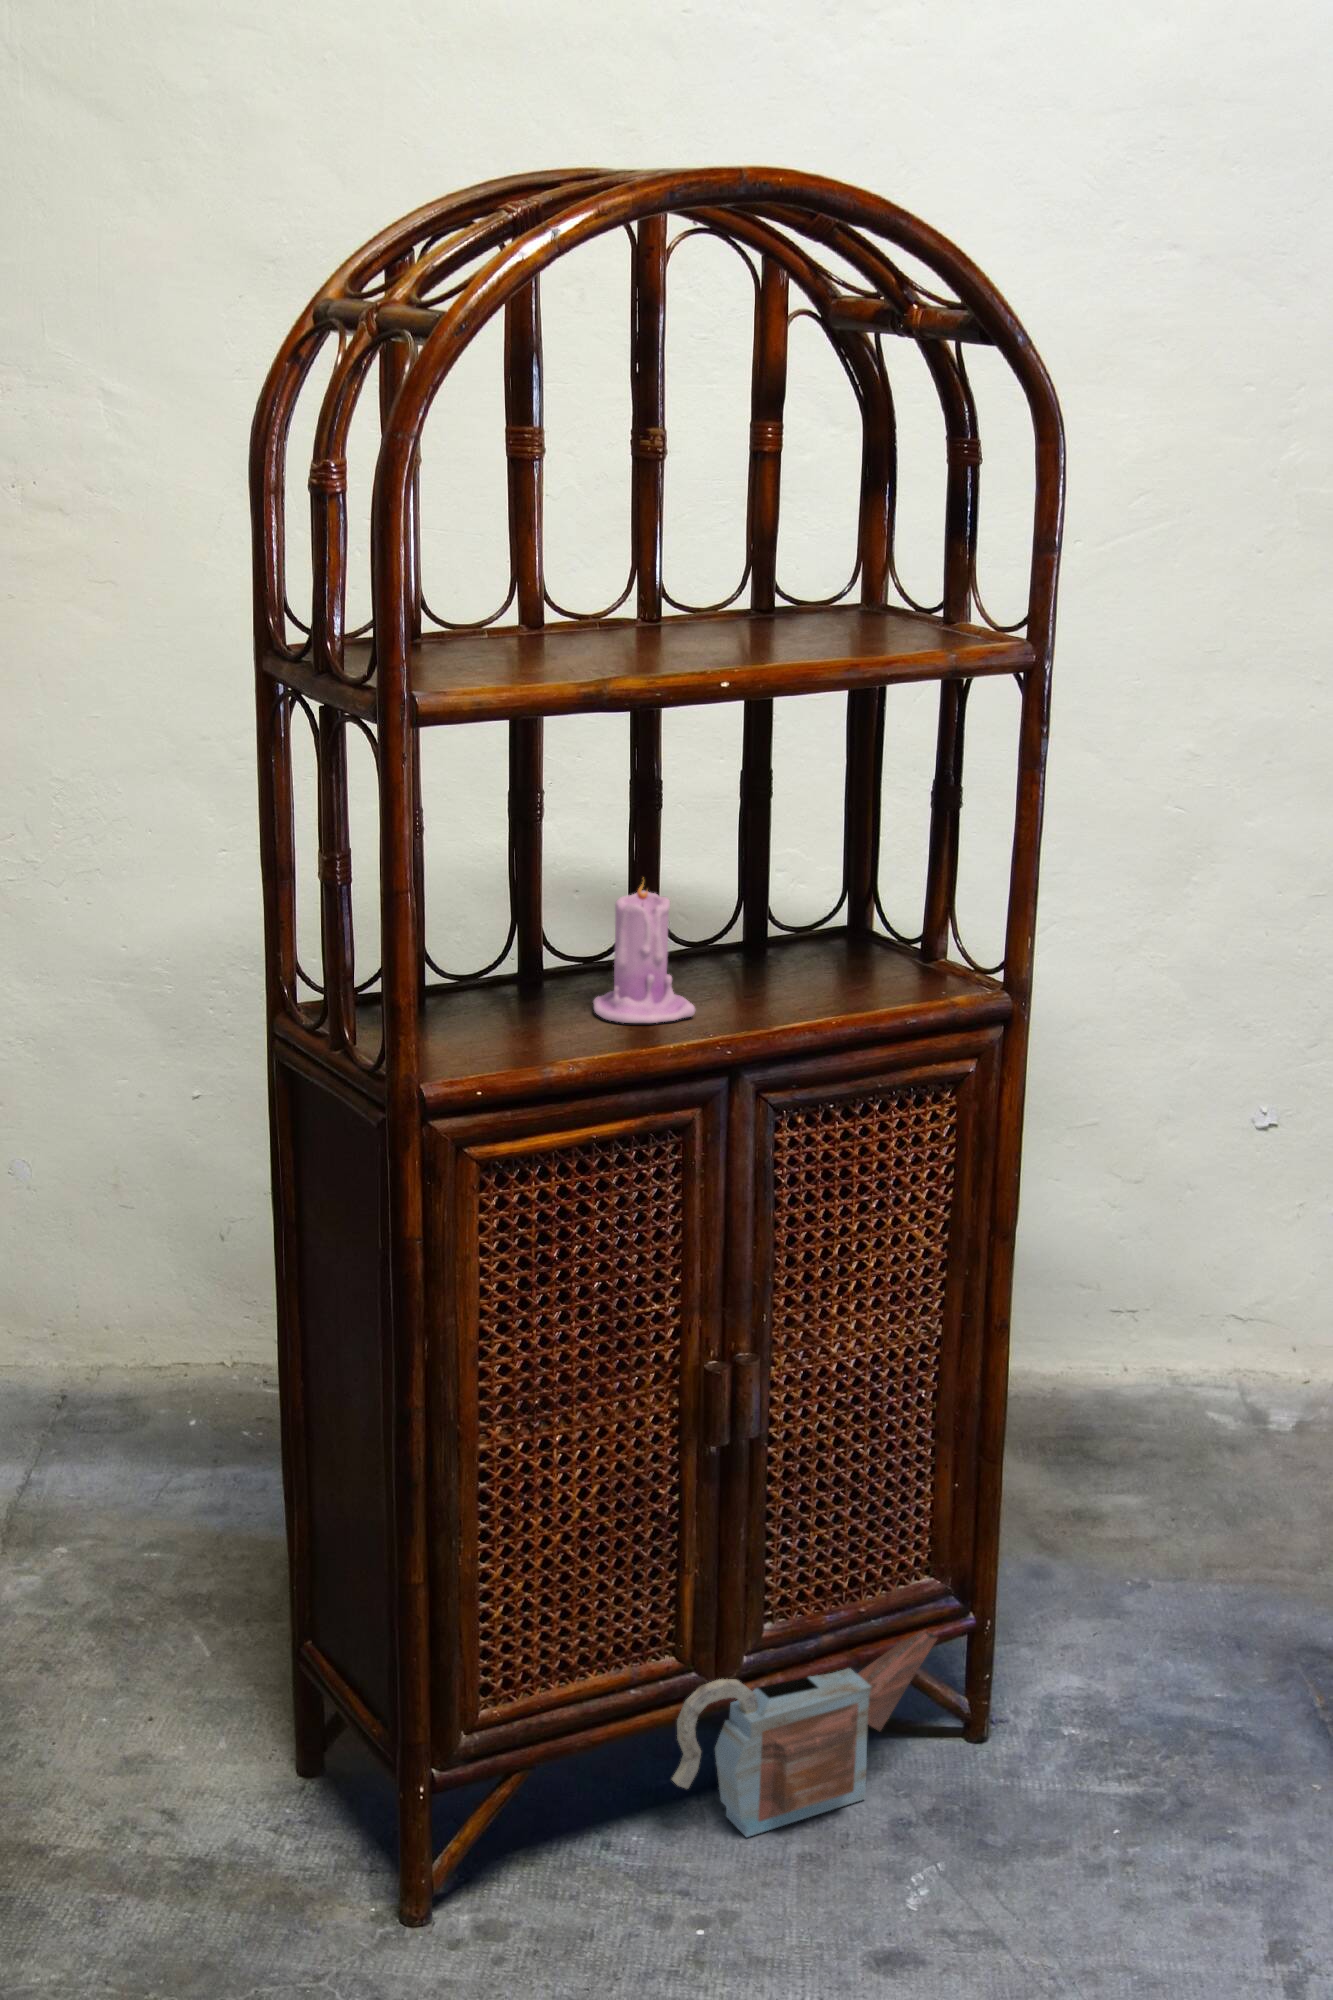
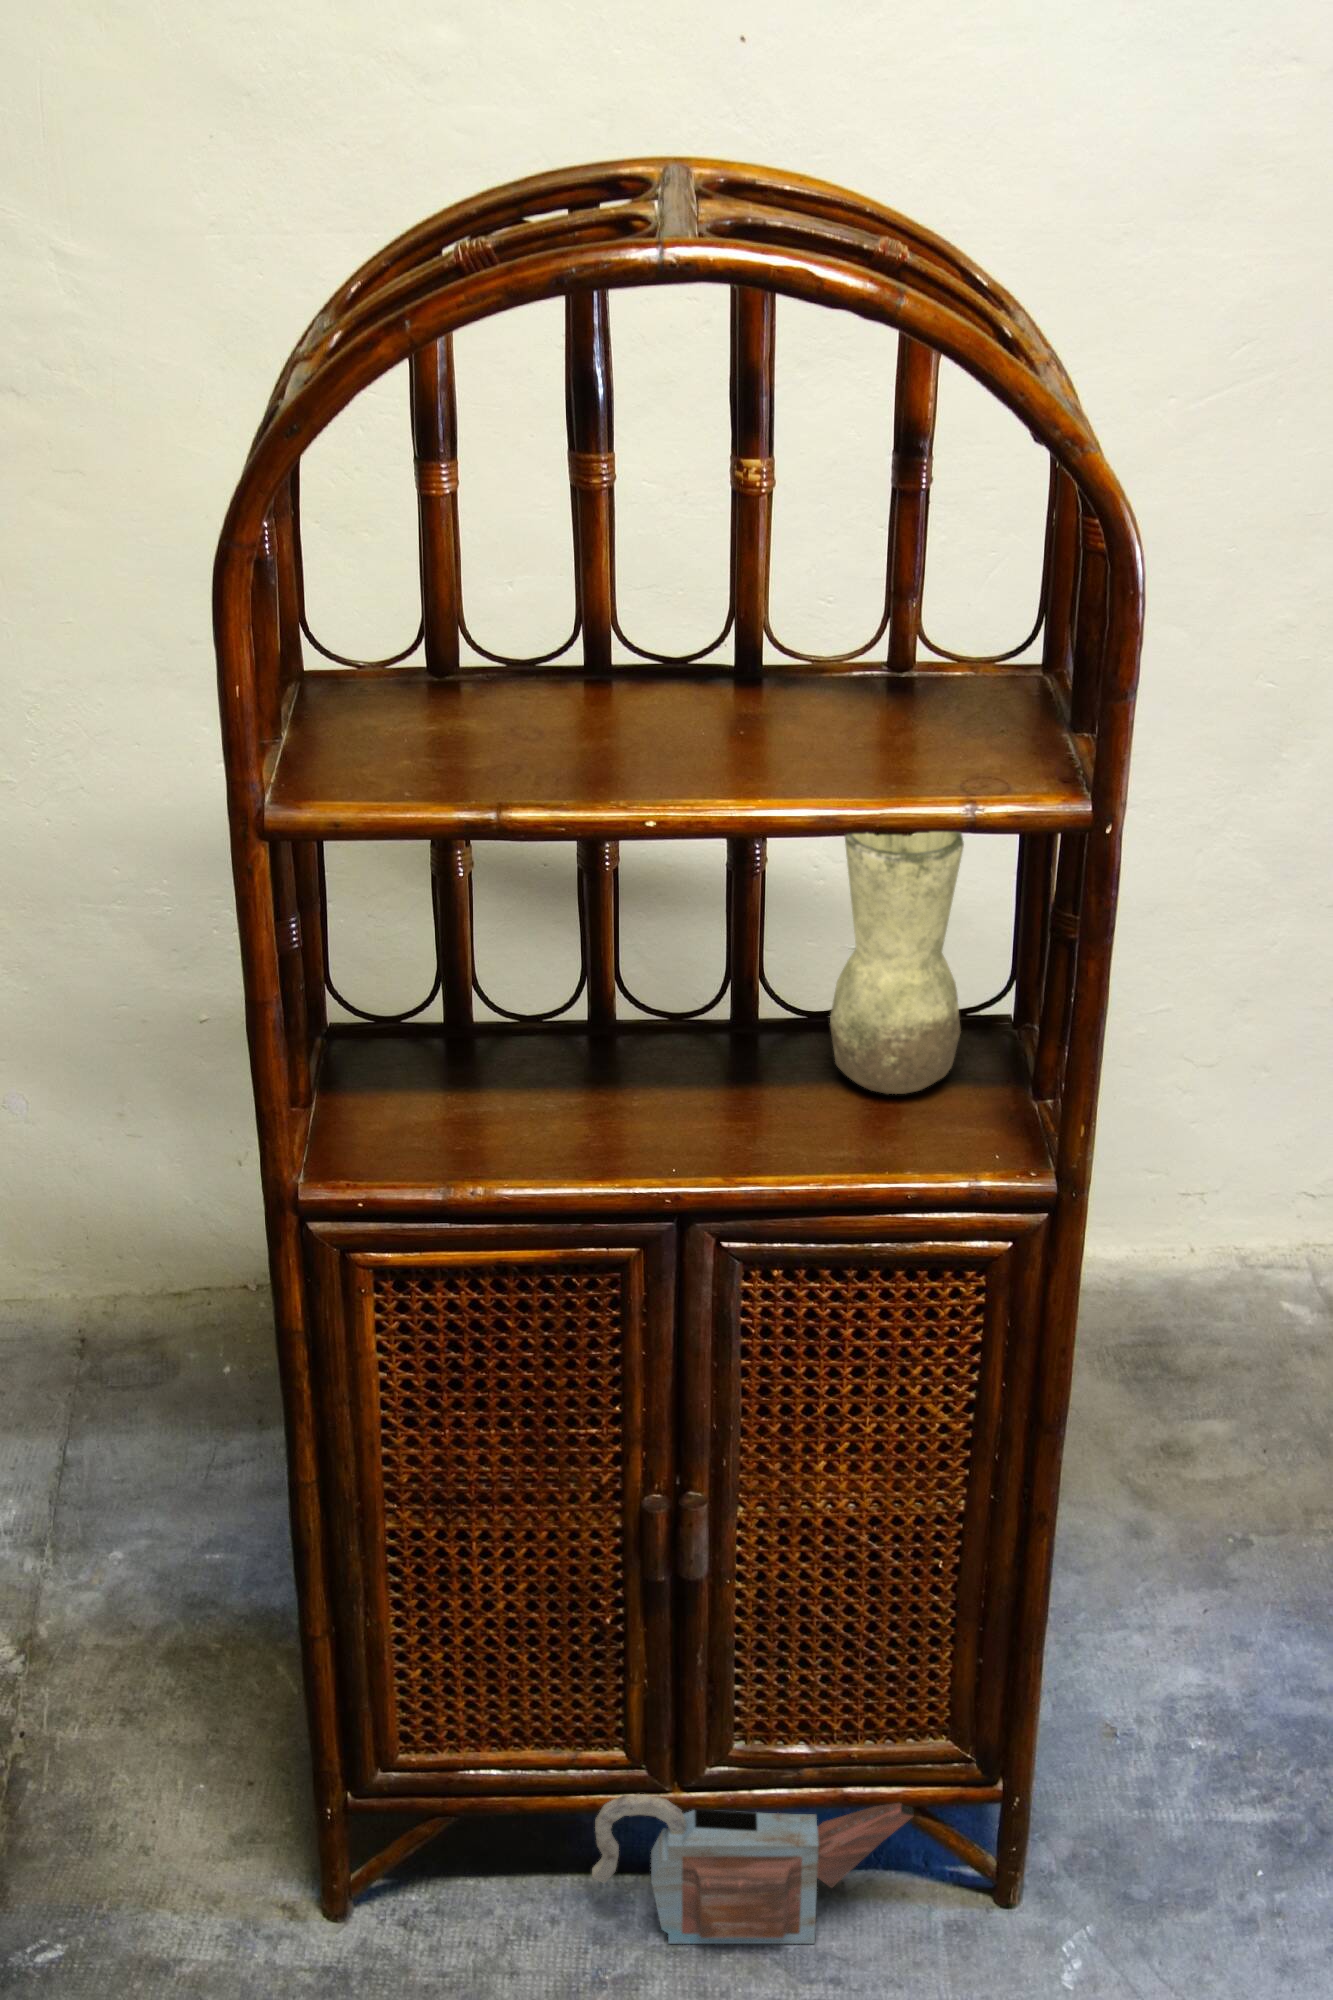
vase: none [754,722,872,971] -> present [830,832,964,1094]
candle: present [593,882,695,1023] -> none [571,988,679,1147]

